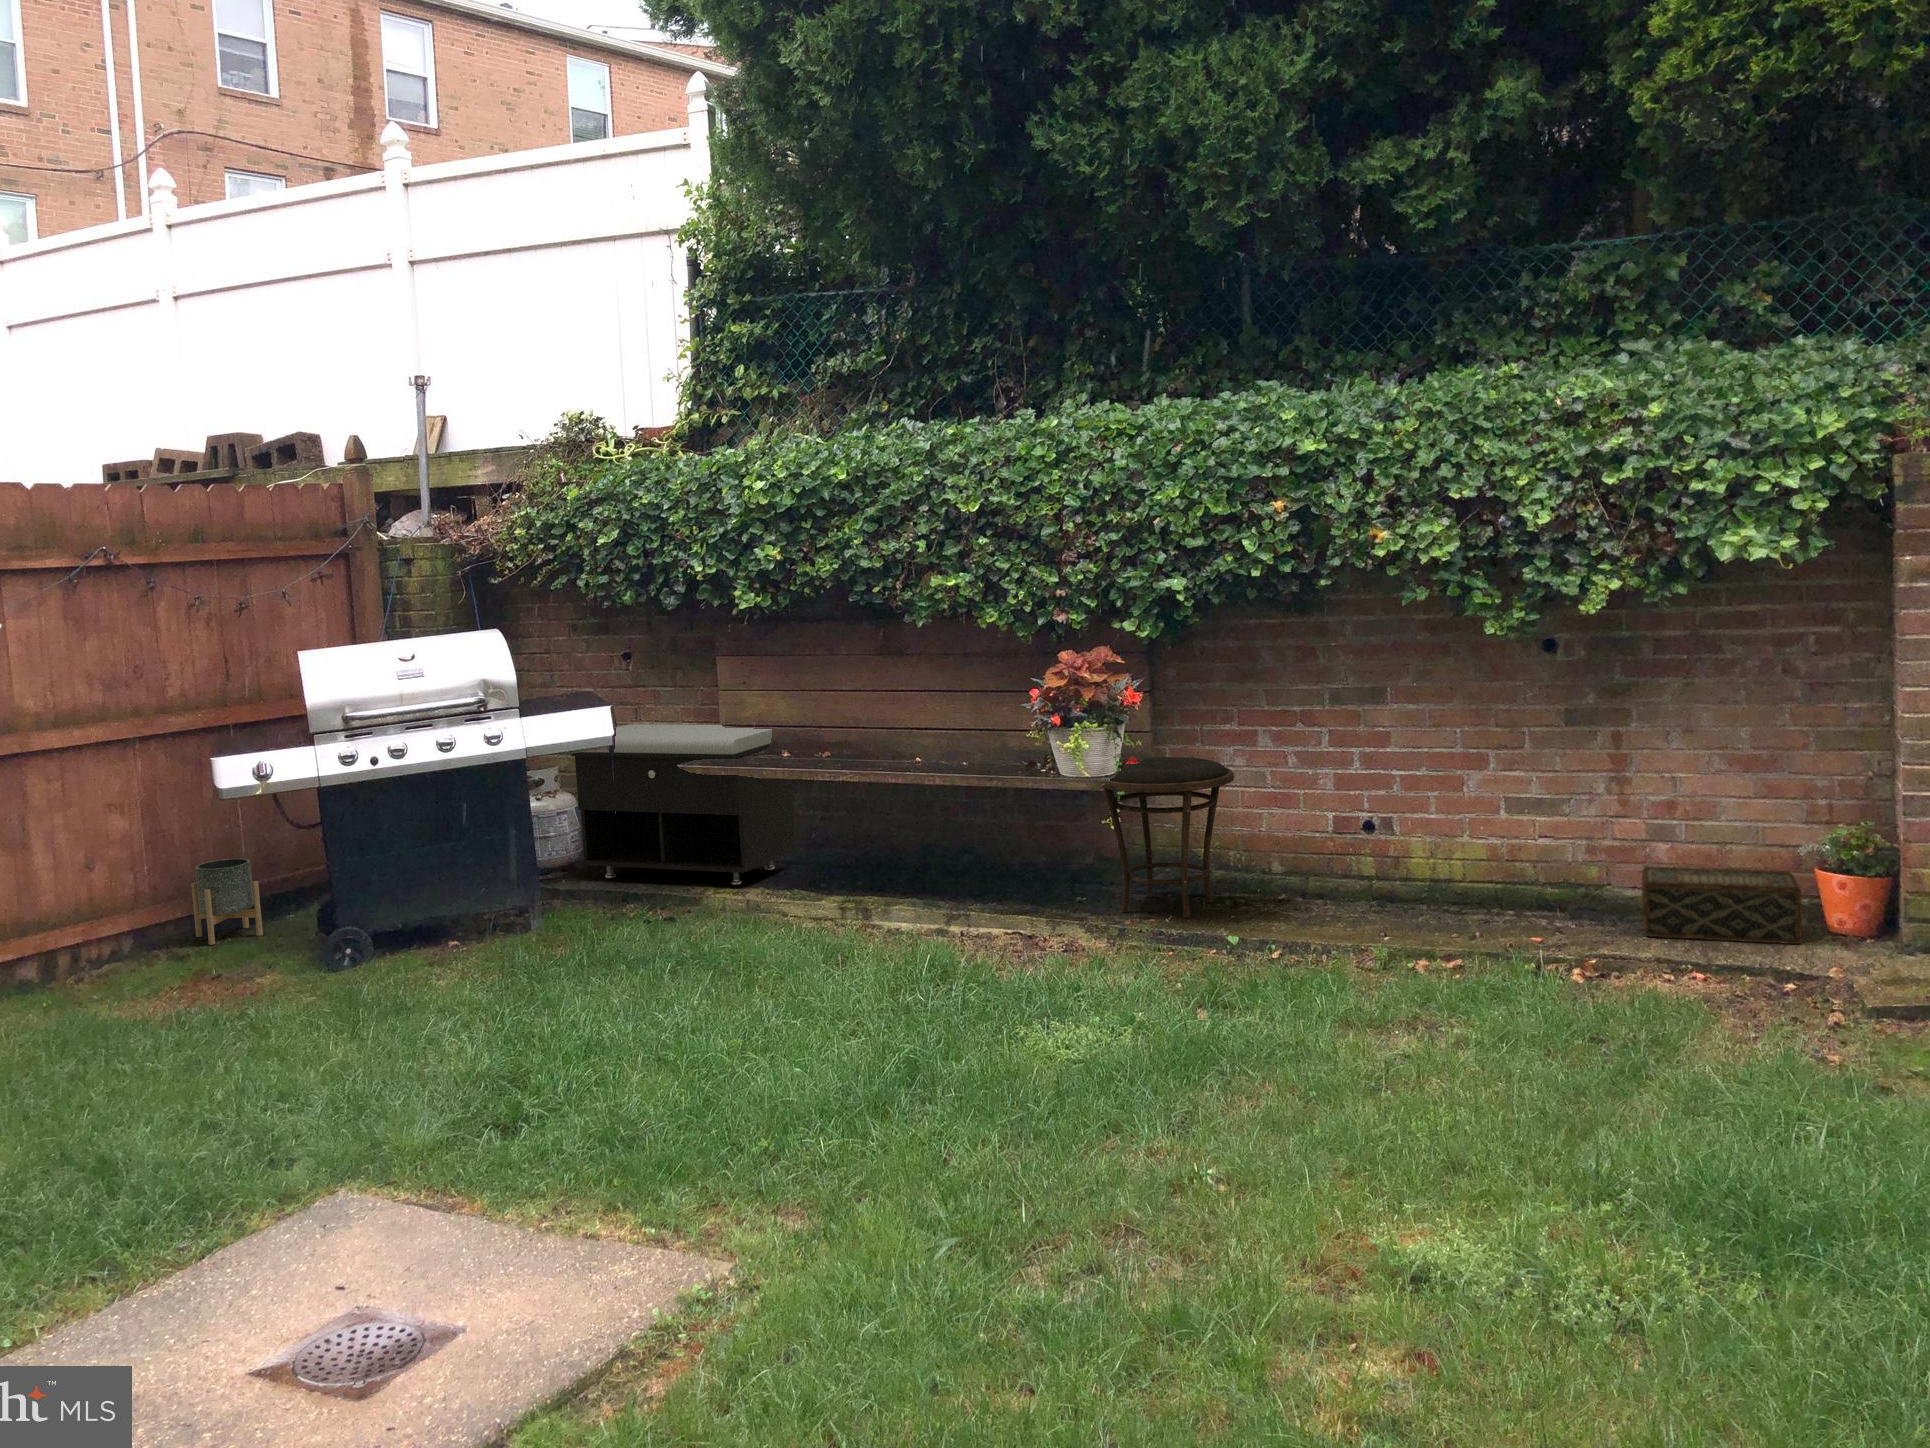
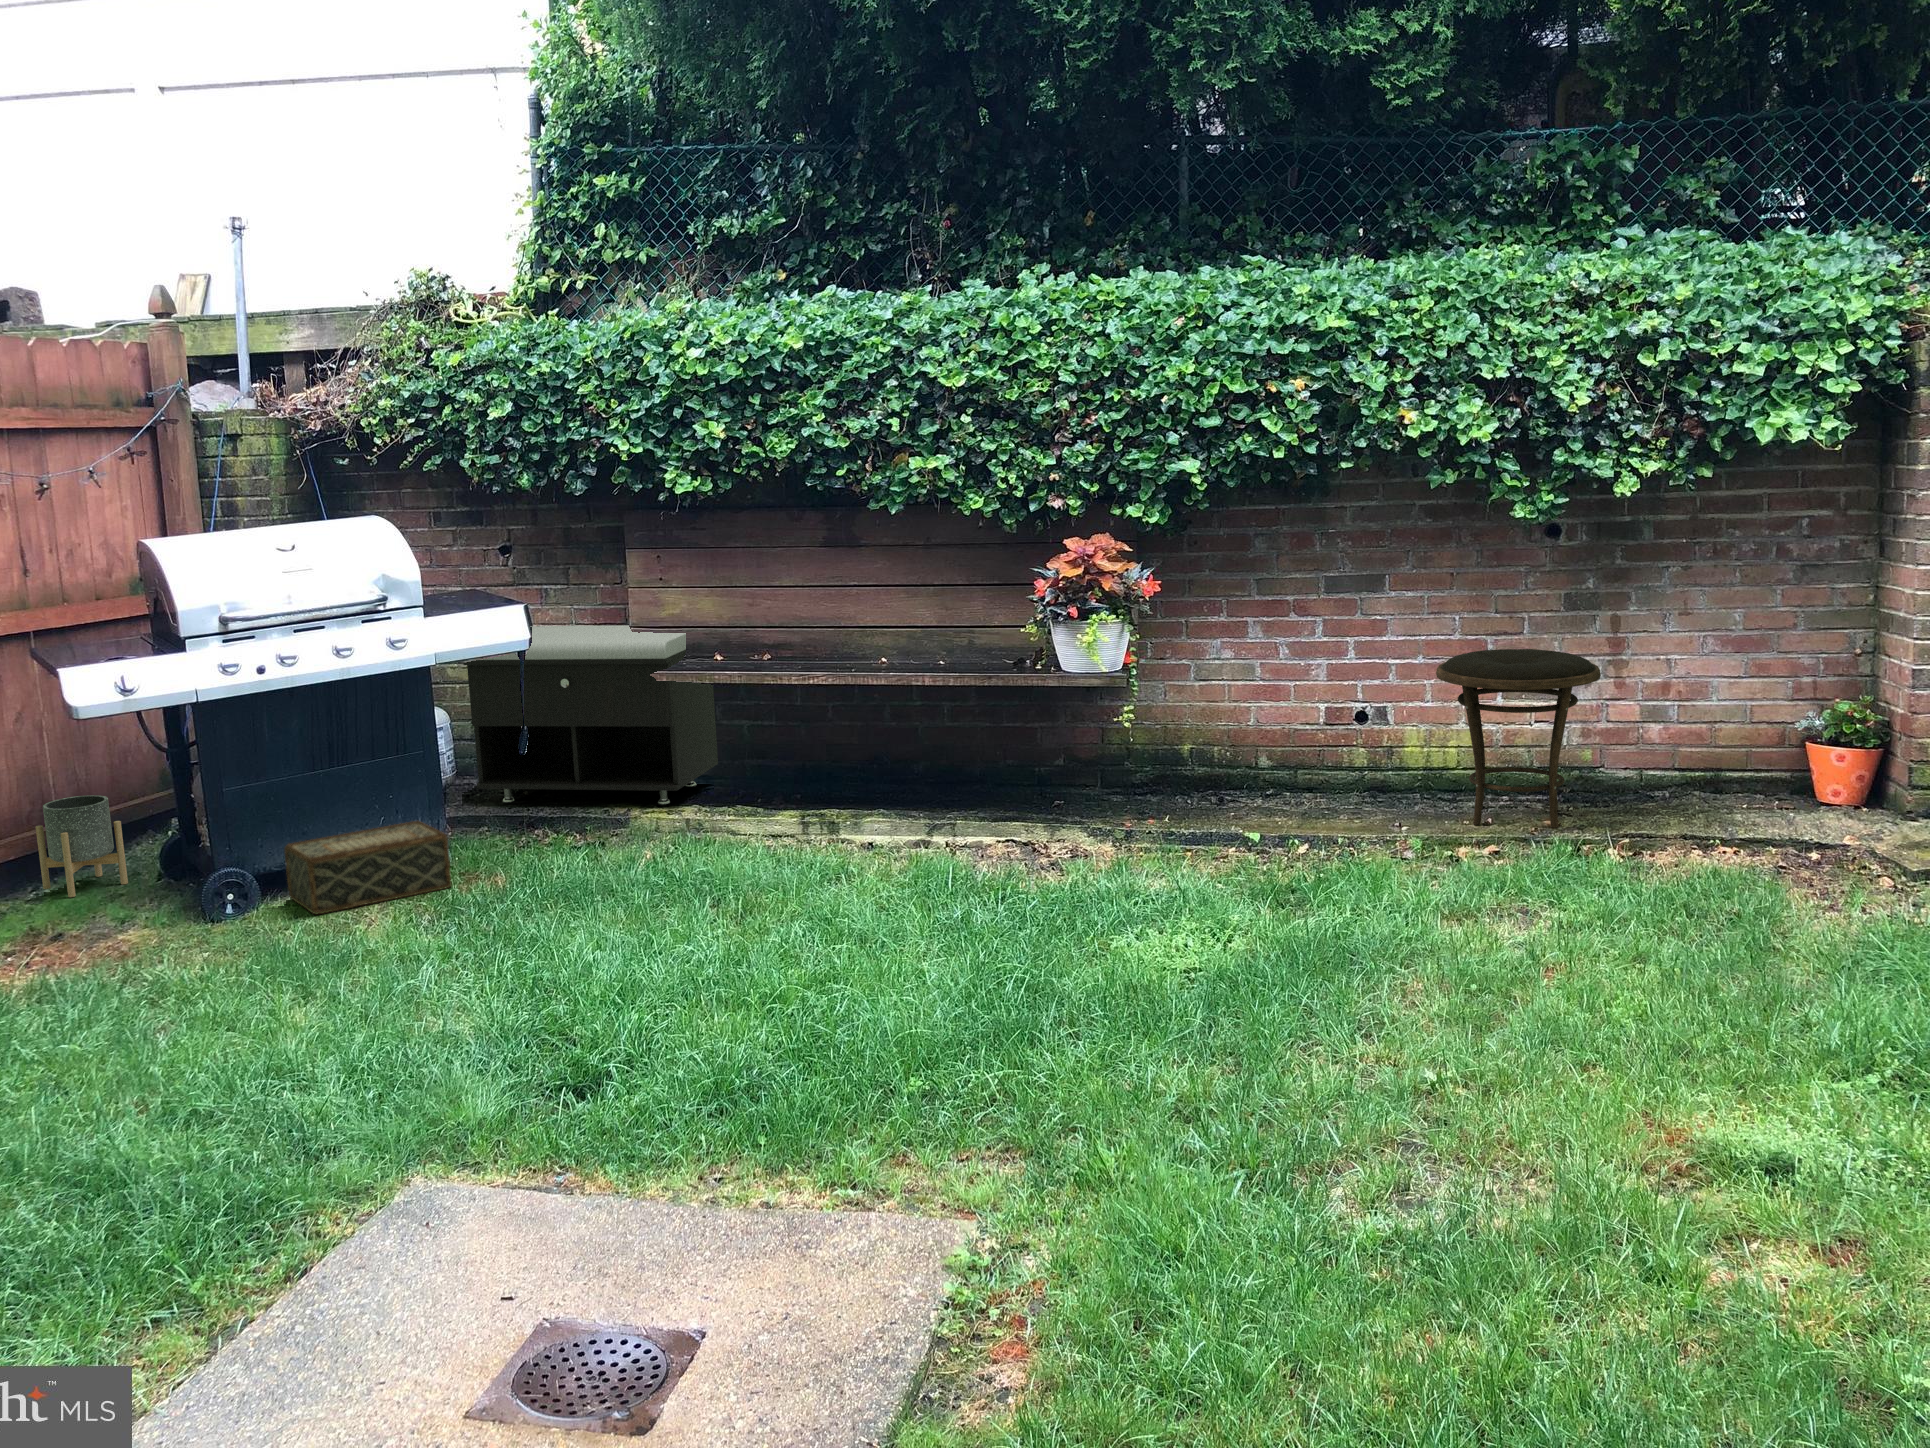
side table: present [1101,757,1234,918] -> present [1436,649,1601,828]
woven basket: present [1642,866,1802,944] -> present [284,821,452,914]

